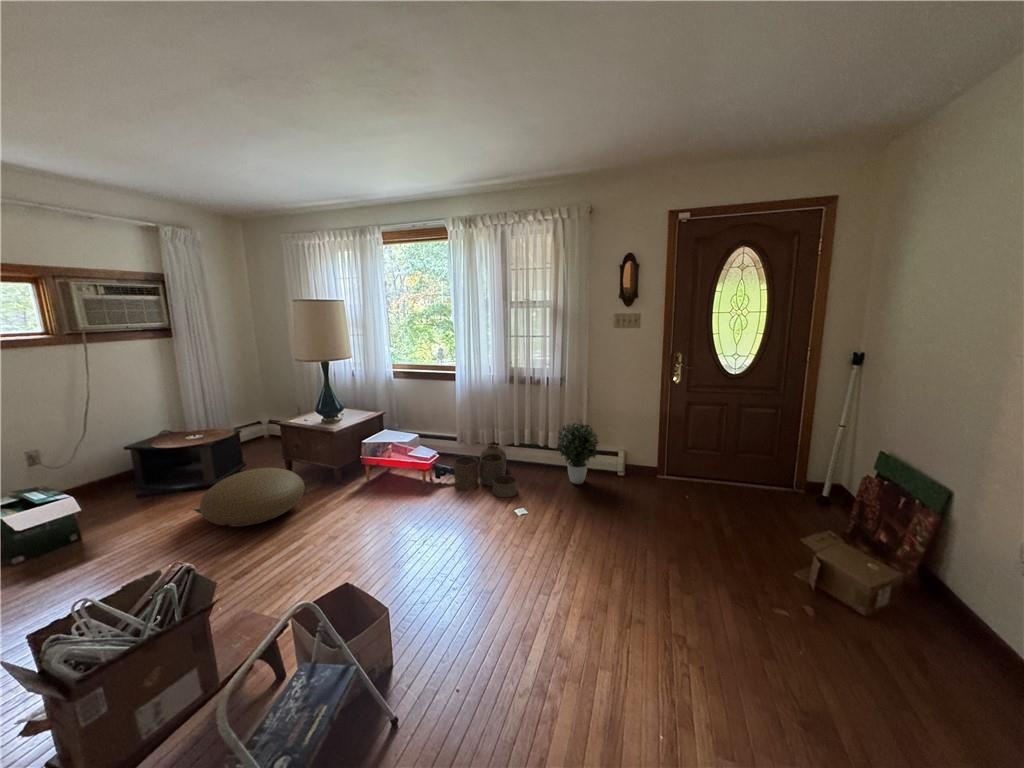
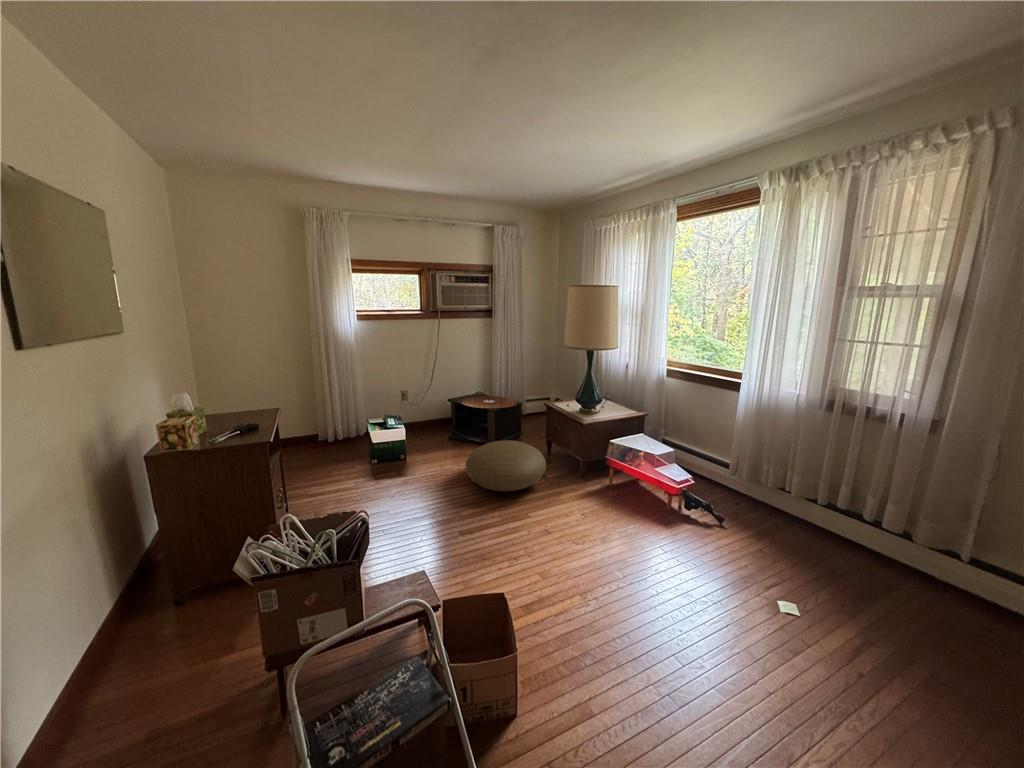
potted plant: present [558,424,599,484] -> none [894,500,1007,612]
woven basket: present [454,445,517,497] -> none [704,486,800,577]

